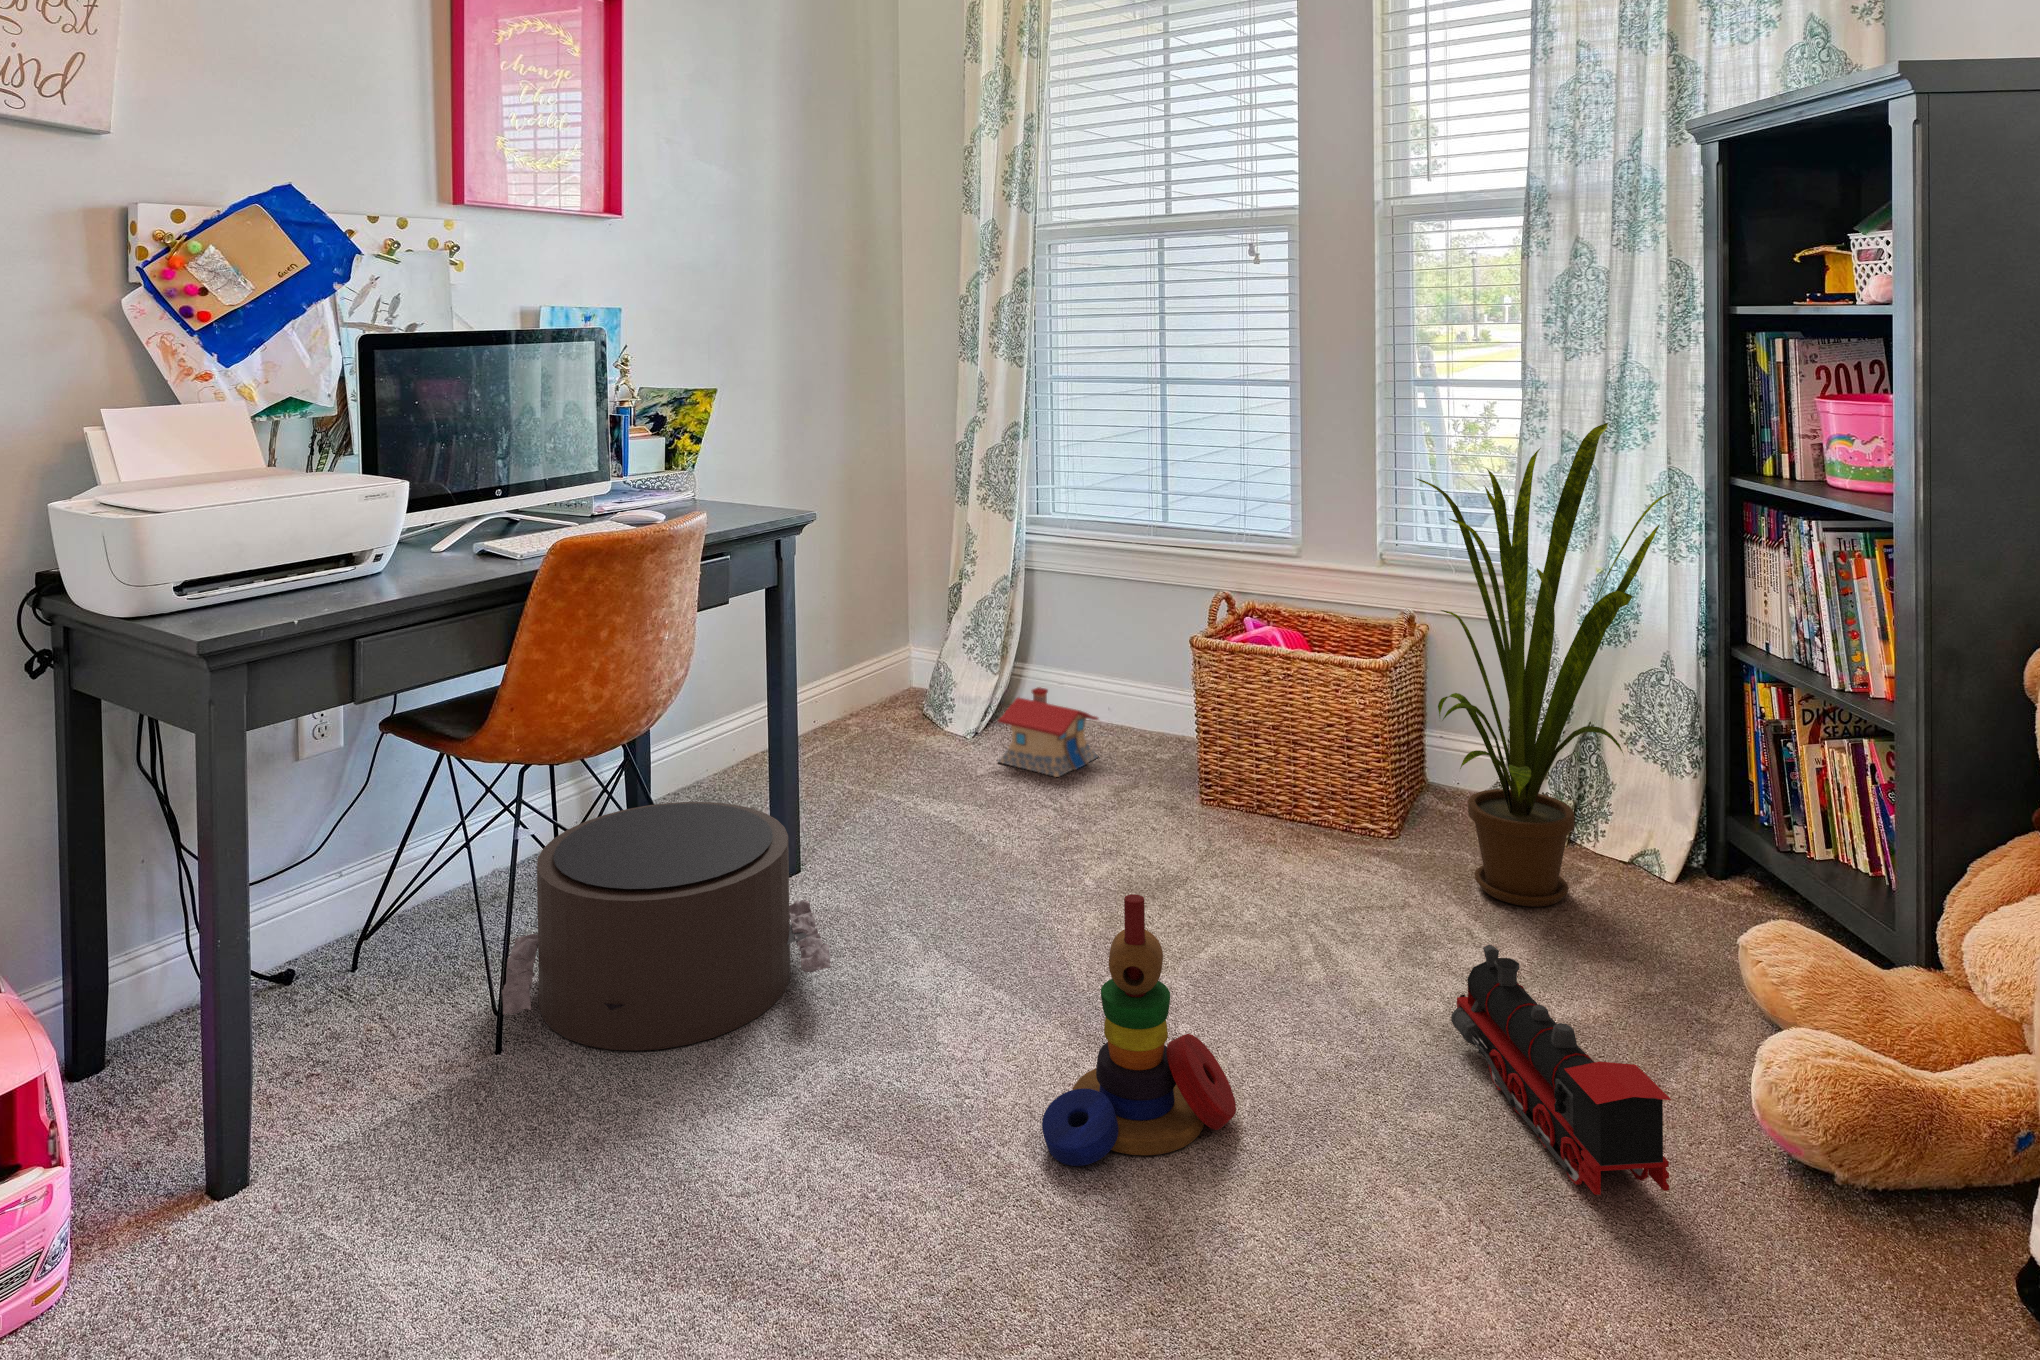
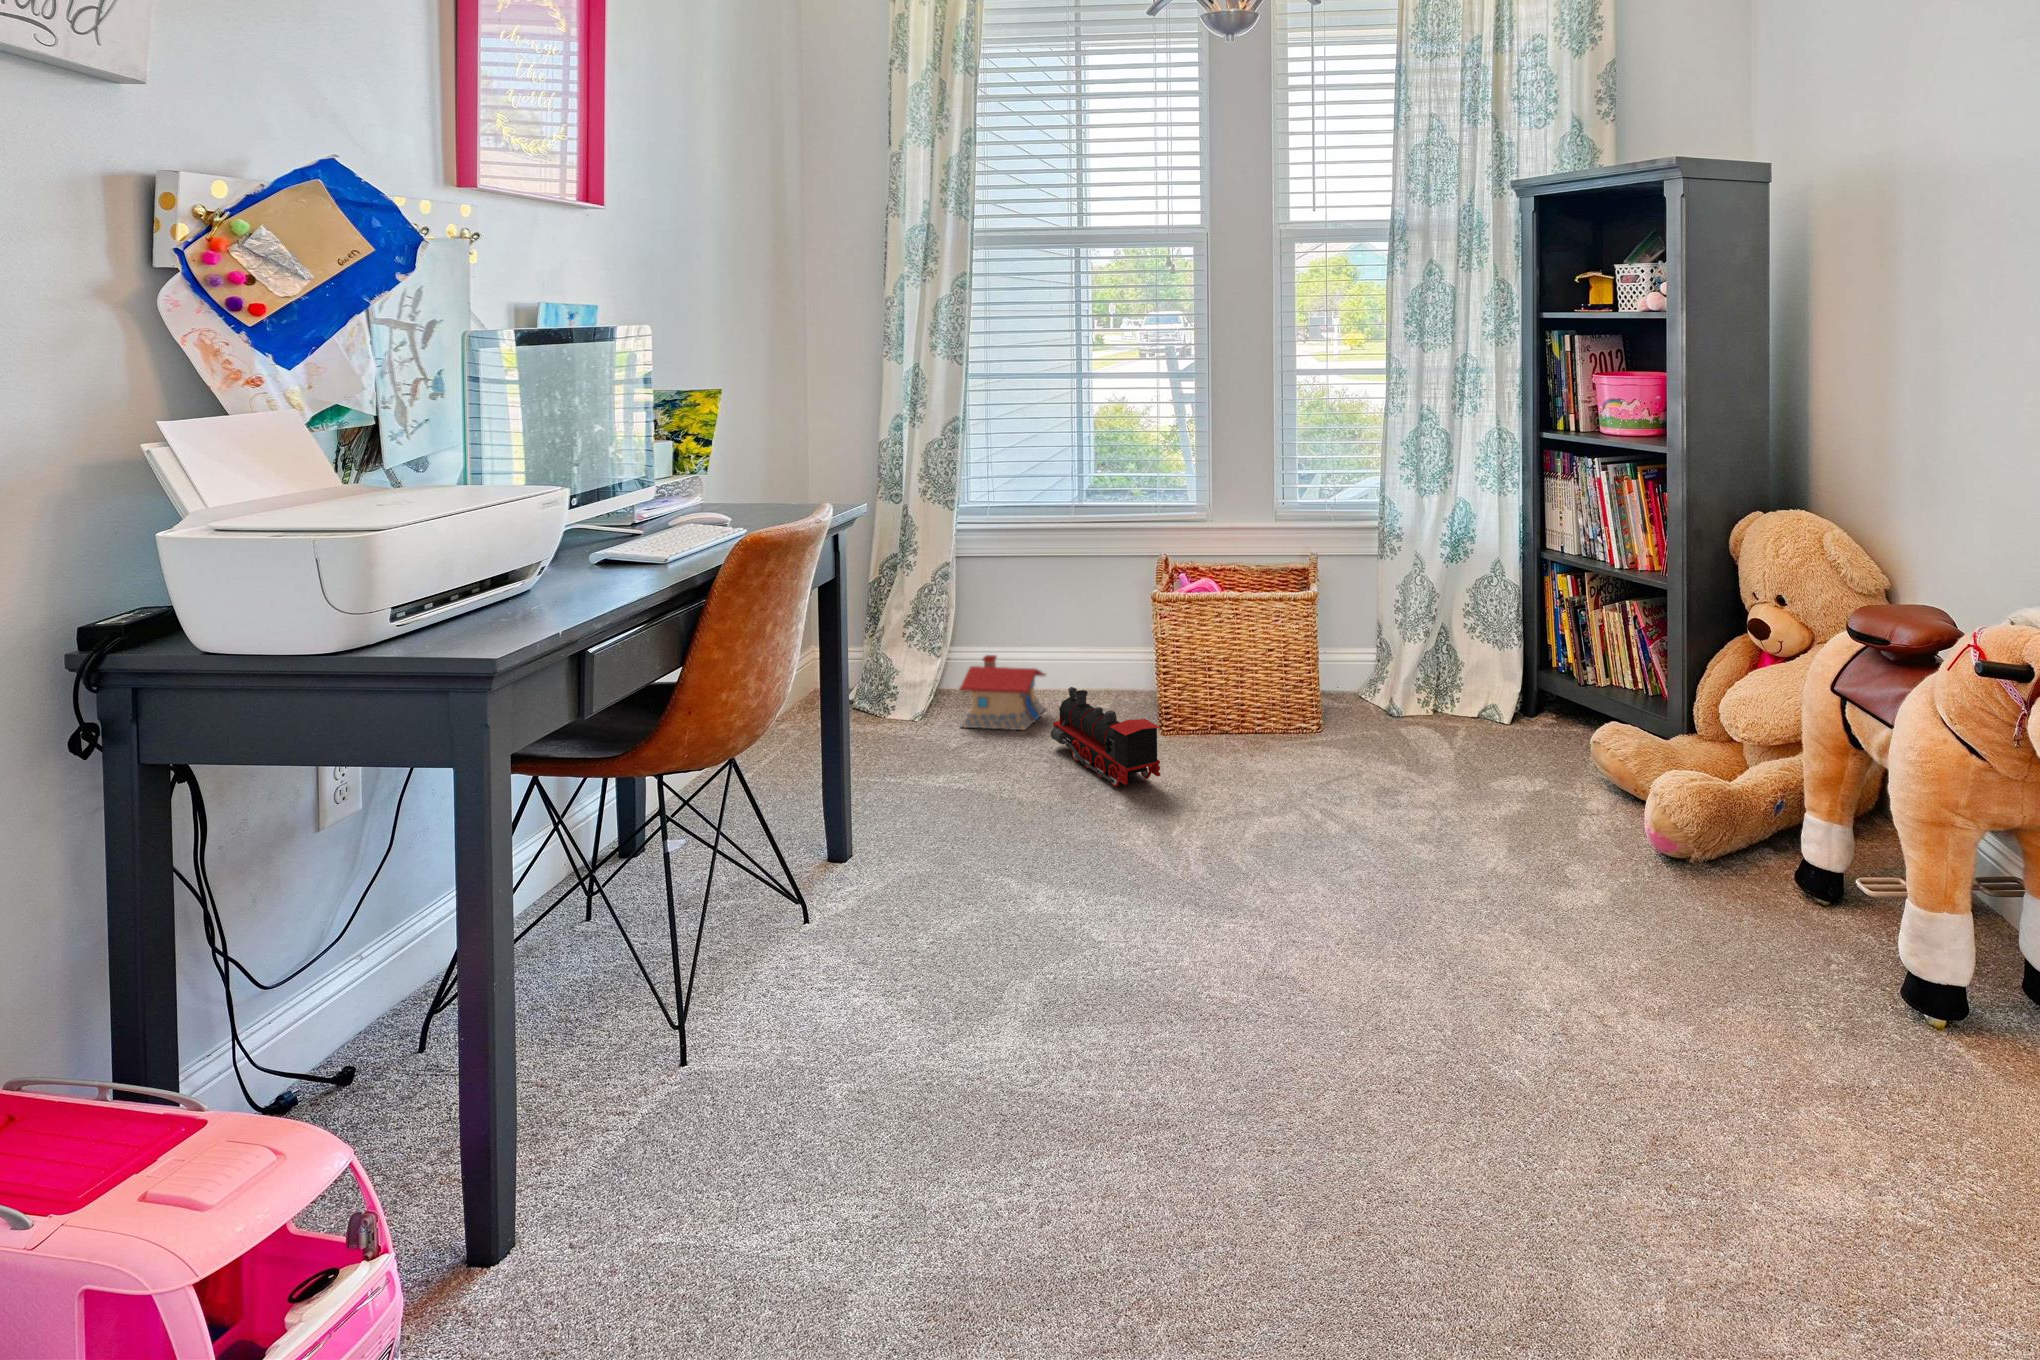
house plant: present [1415,423,1671,907] -> none [1332,396,1521,756]
pouf: present [502,802,830,1051] -> none [643,787,989,1034]
stacking toy: present [1042,894,1236,1166] -> none [1240,776,1368,995]
toy train: present [1451,945,1671,1195] -> present [1050,687,1161,786]

